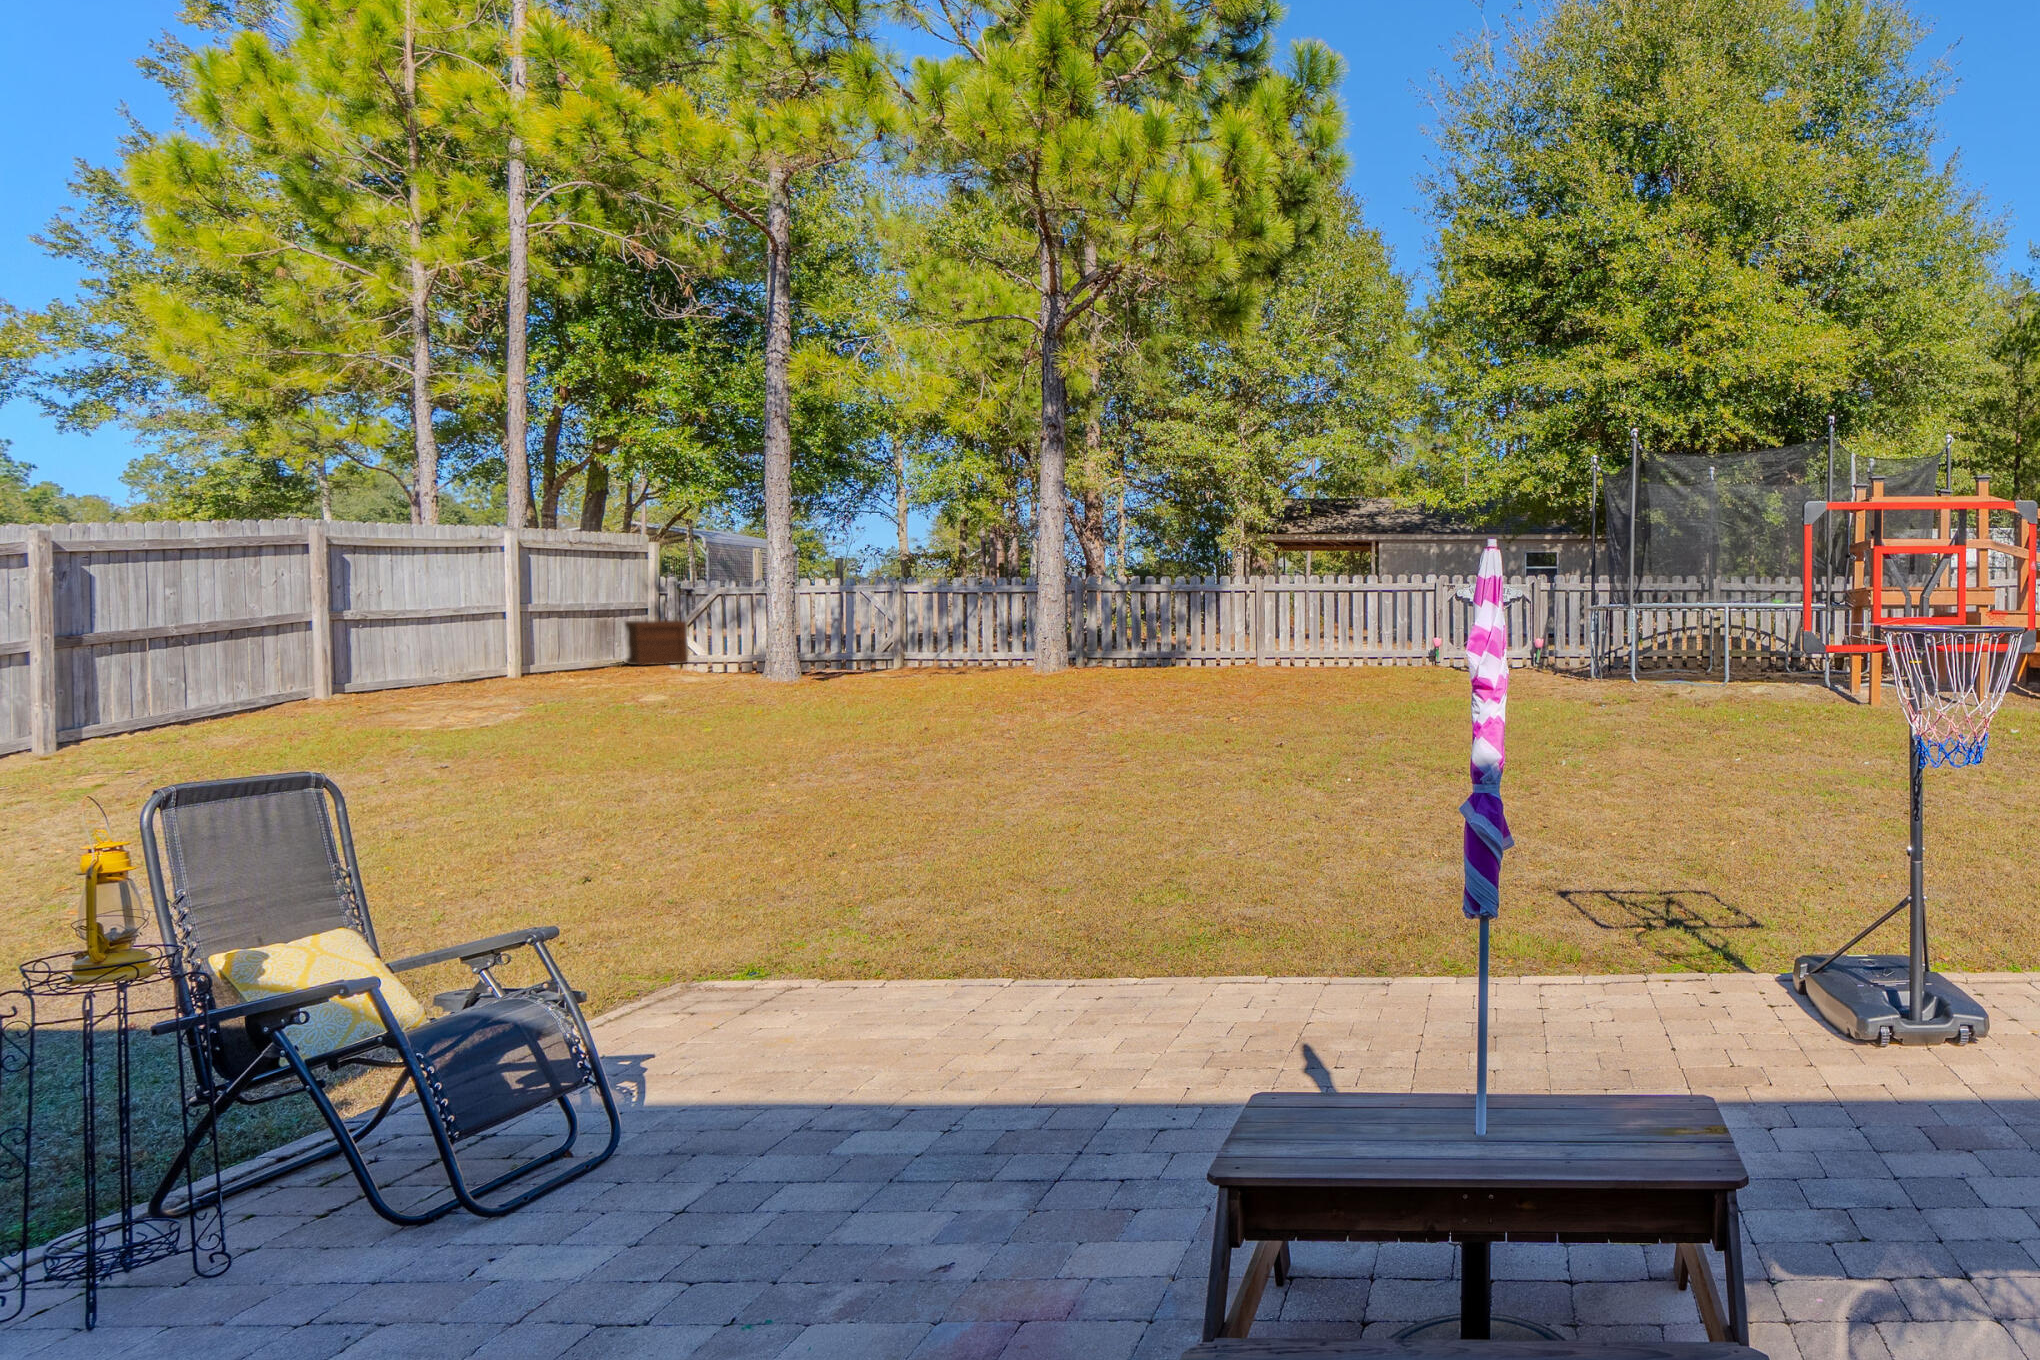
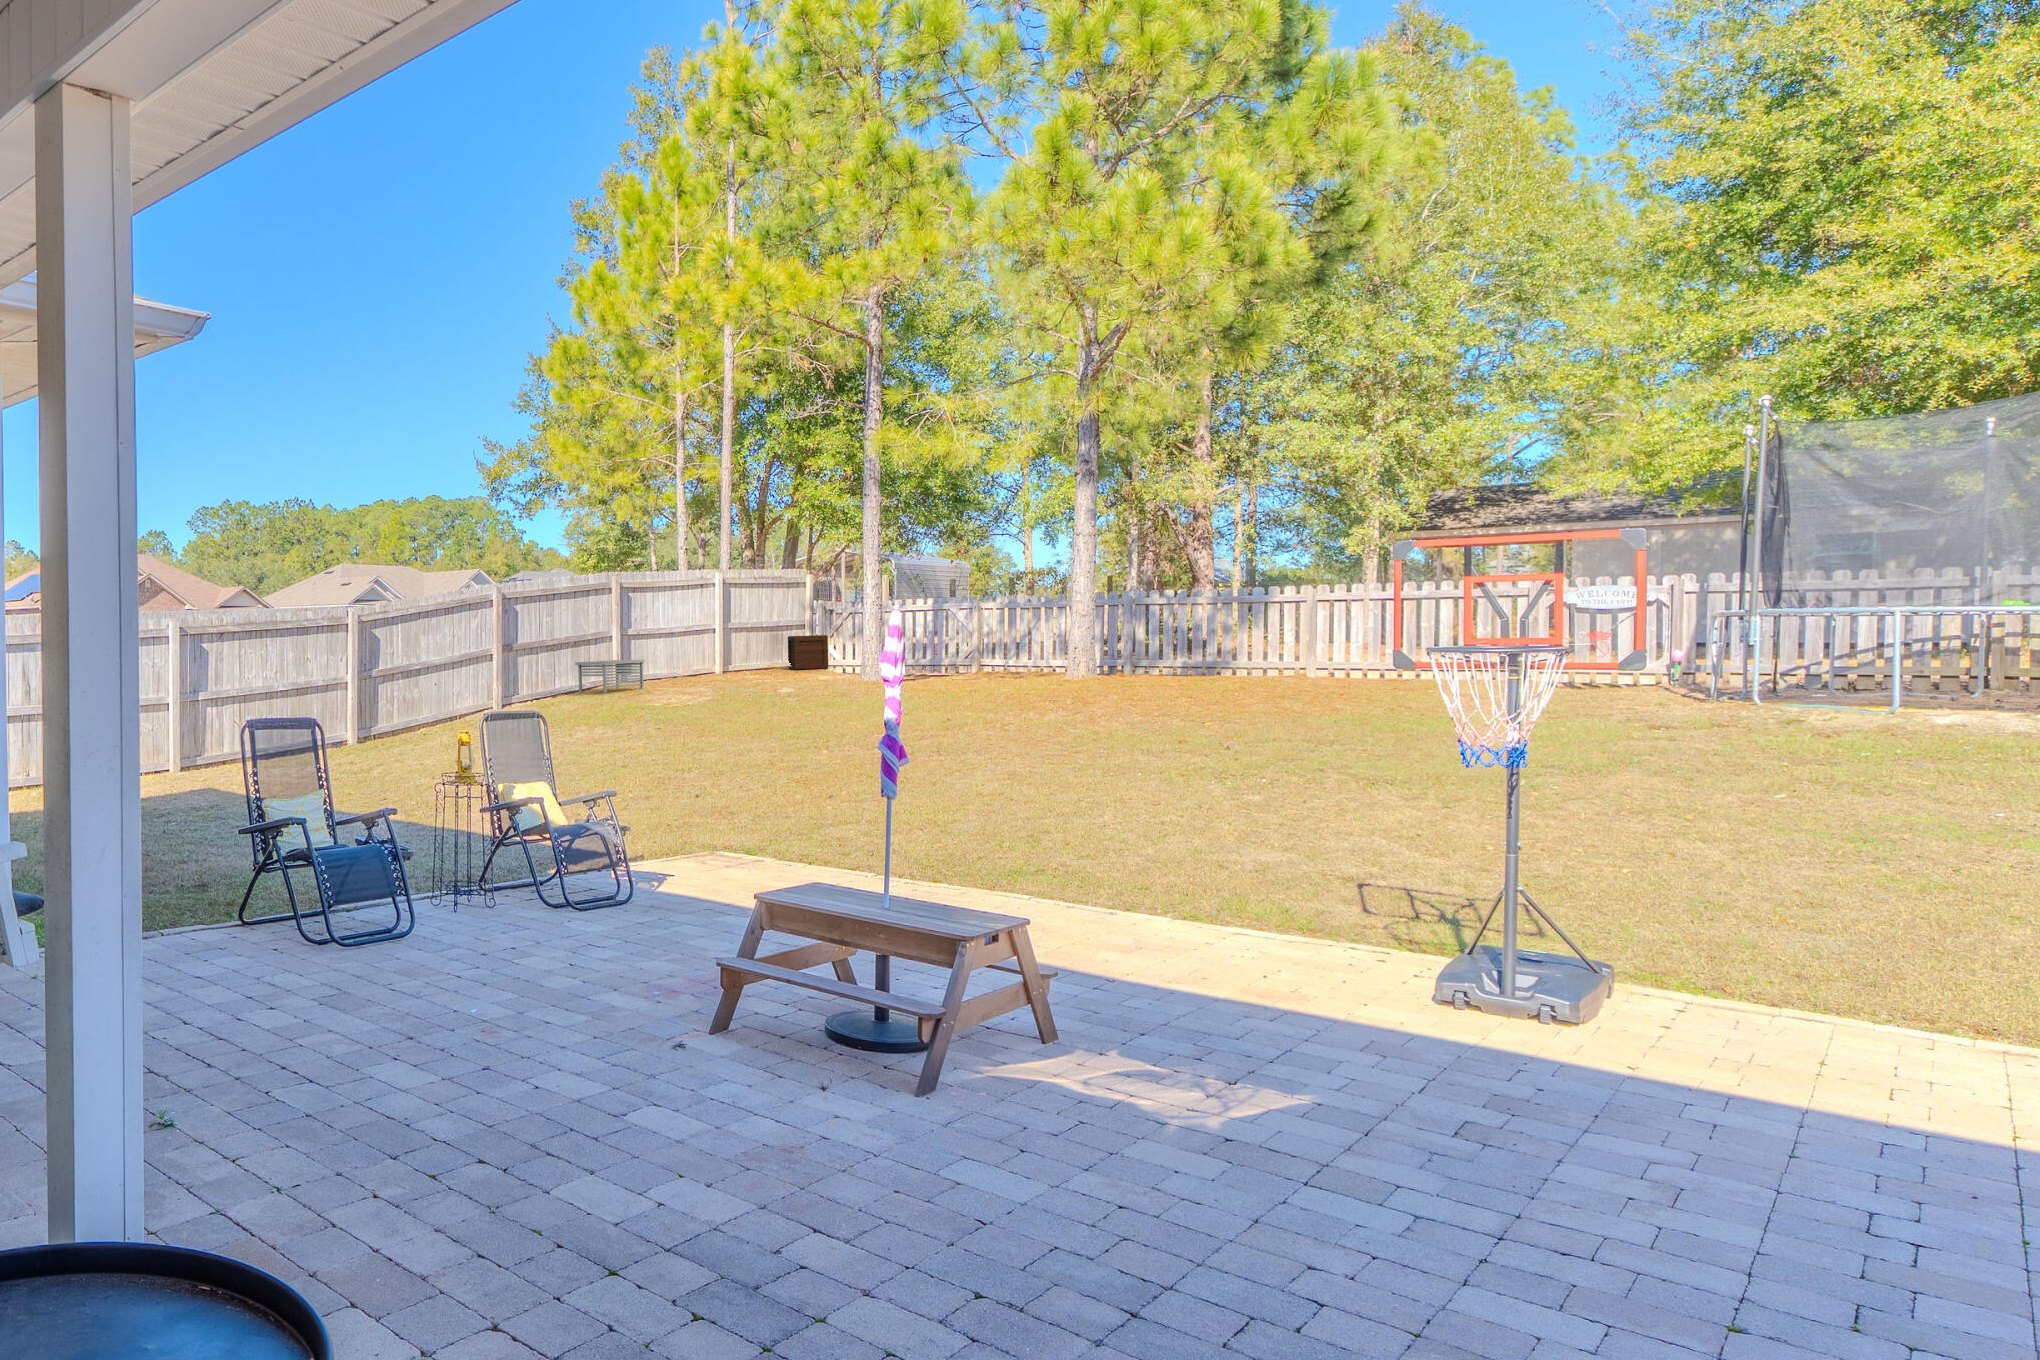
storage bench: none [232,659,385,716] -> present [575,660,645,693]

